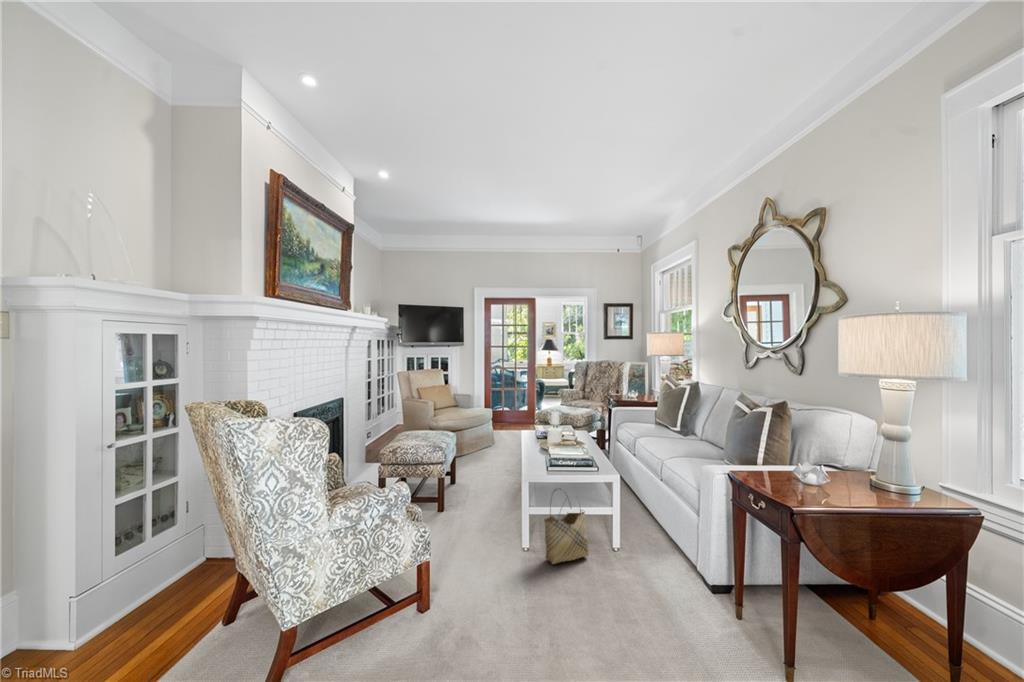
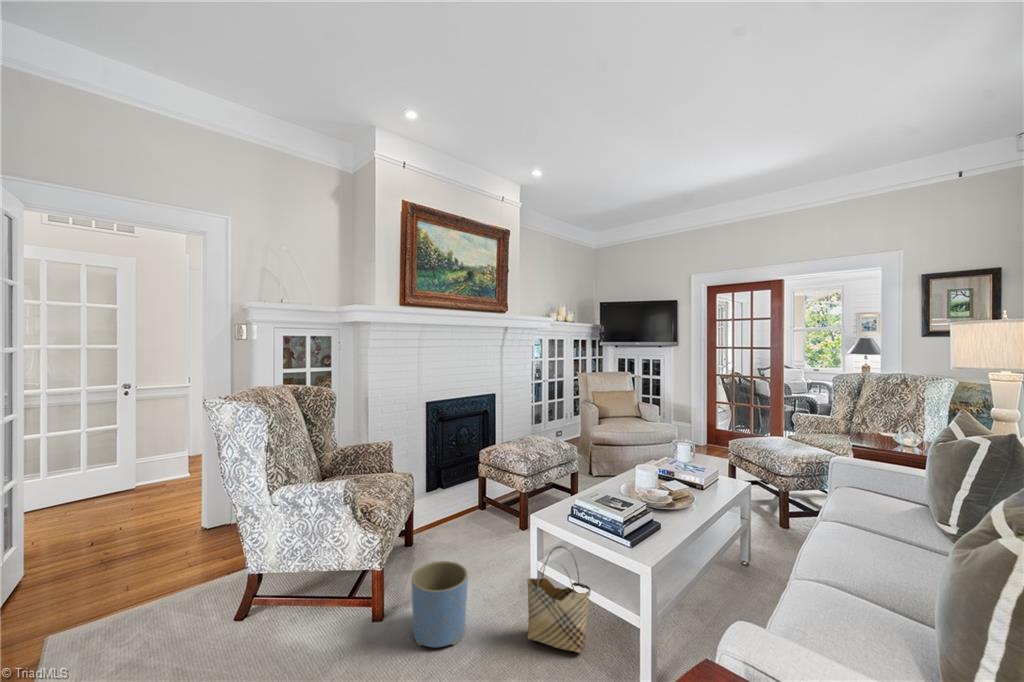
planter: none [466,530,516,607] -> present [411,561,468,647]

